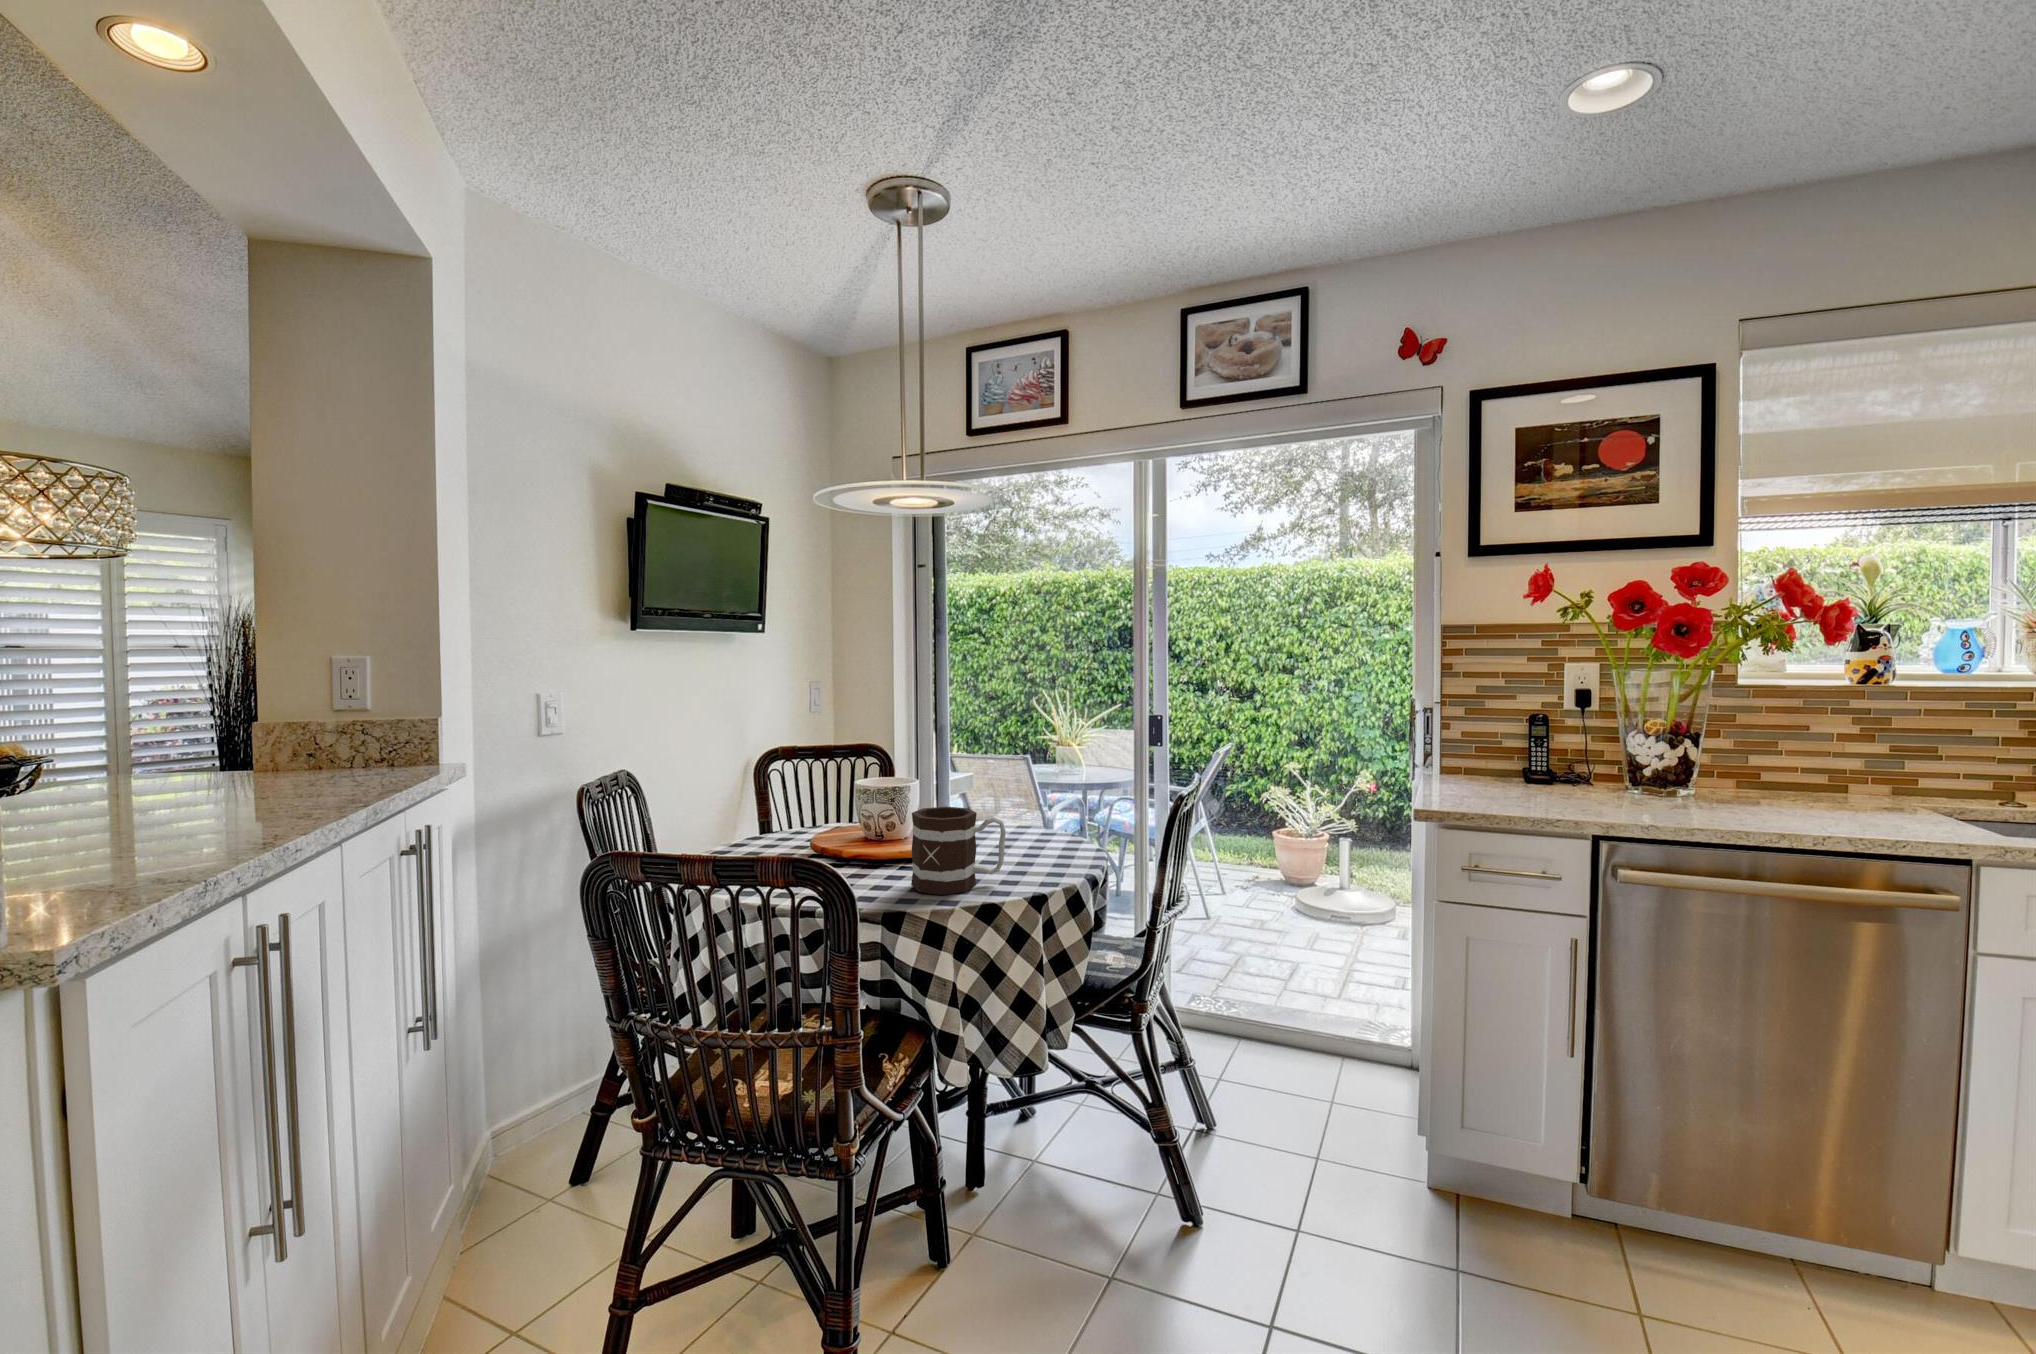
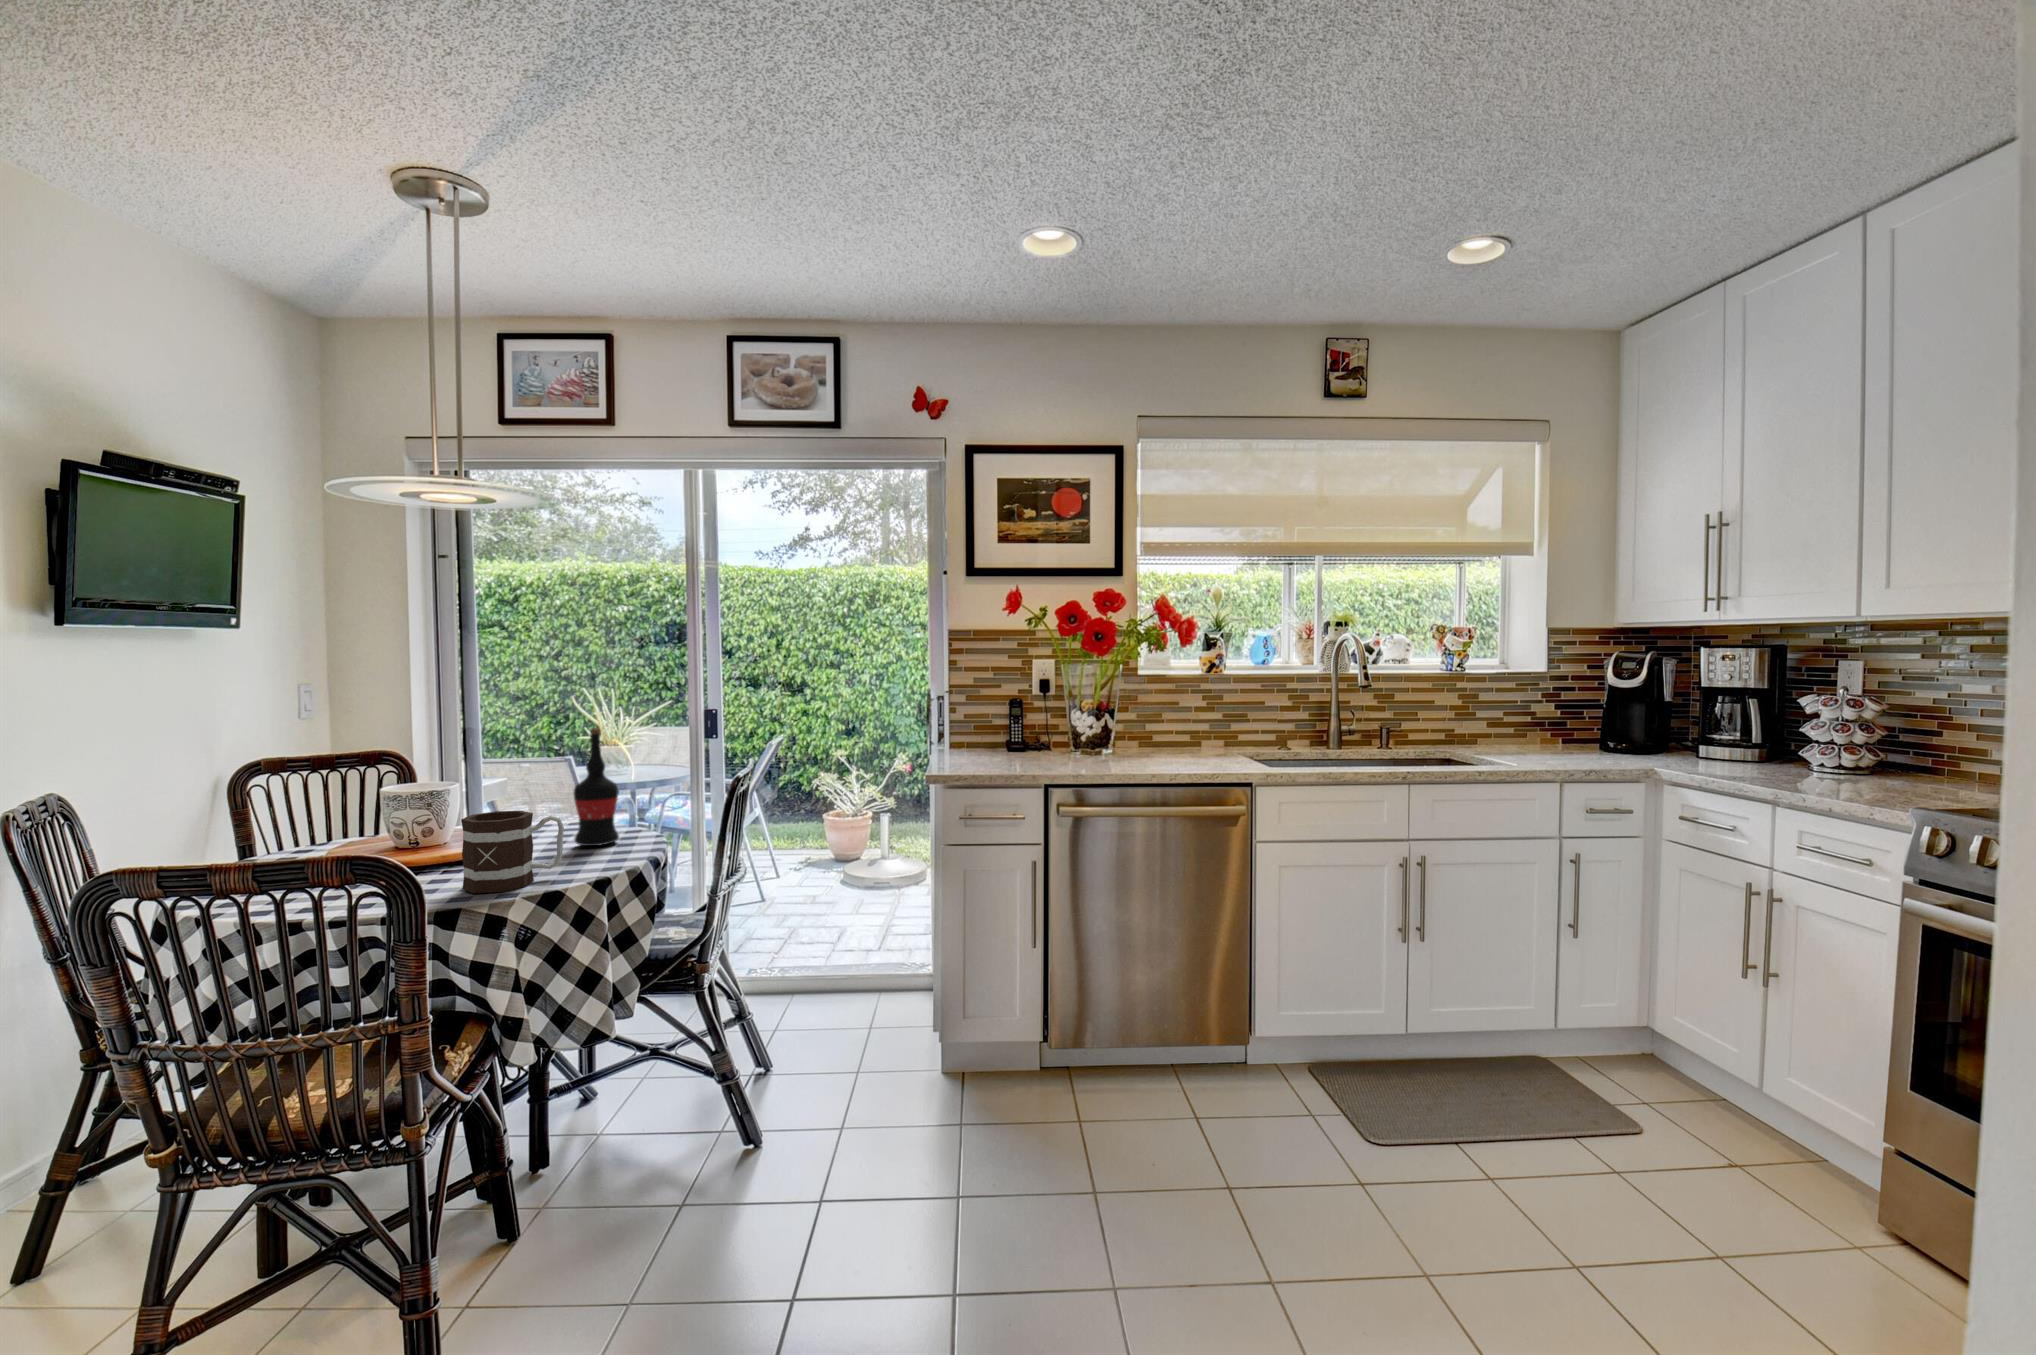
wine bottle: none [1023,726,1065,849] -> present [573,728,619,846]

